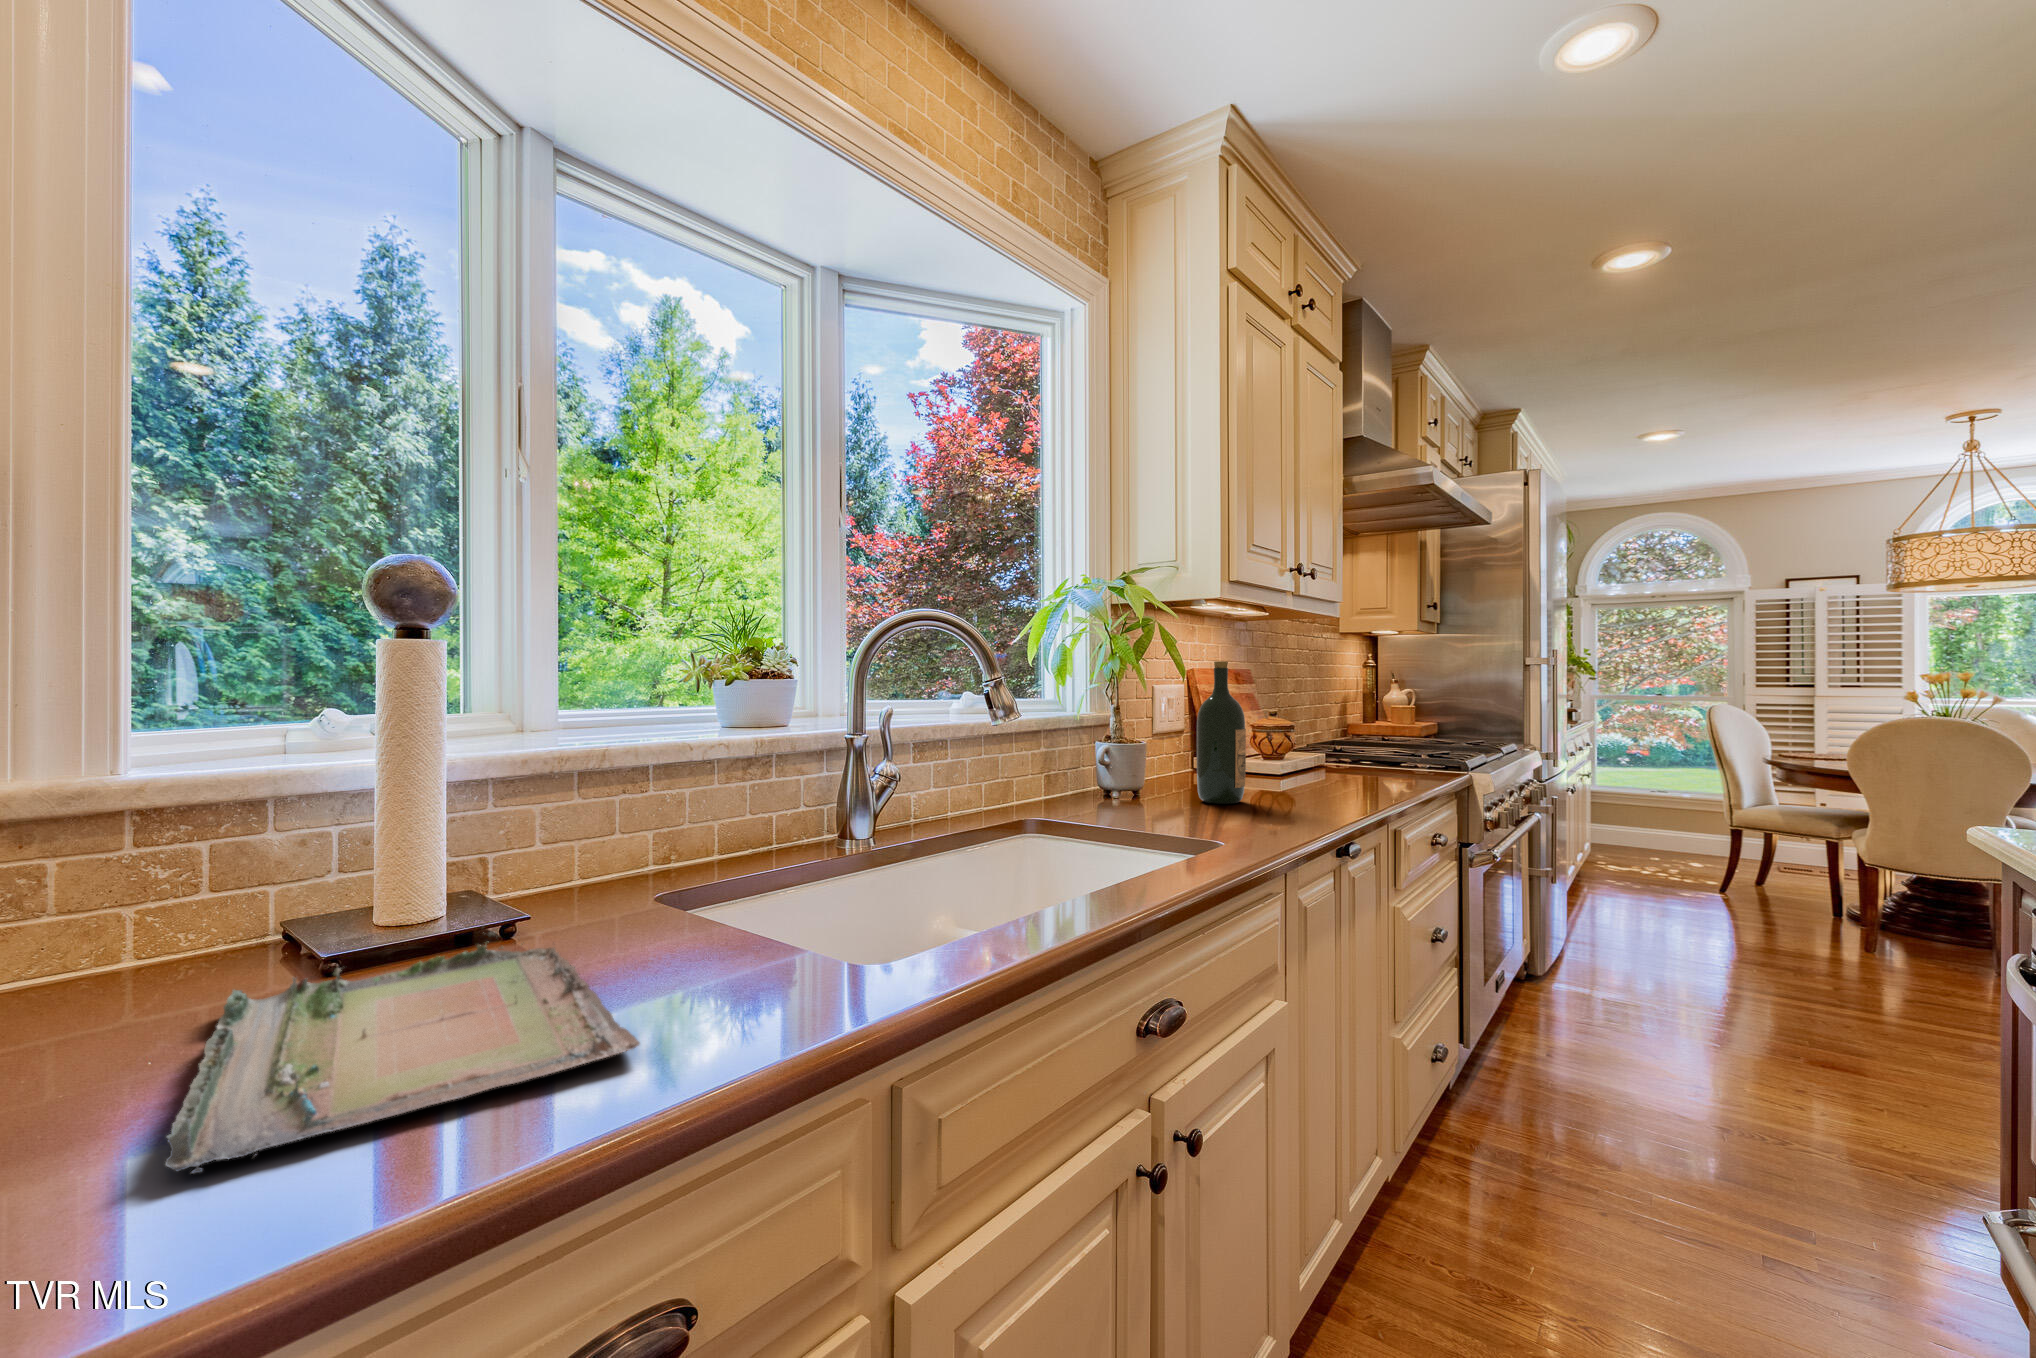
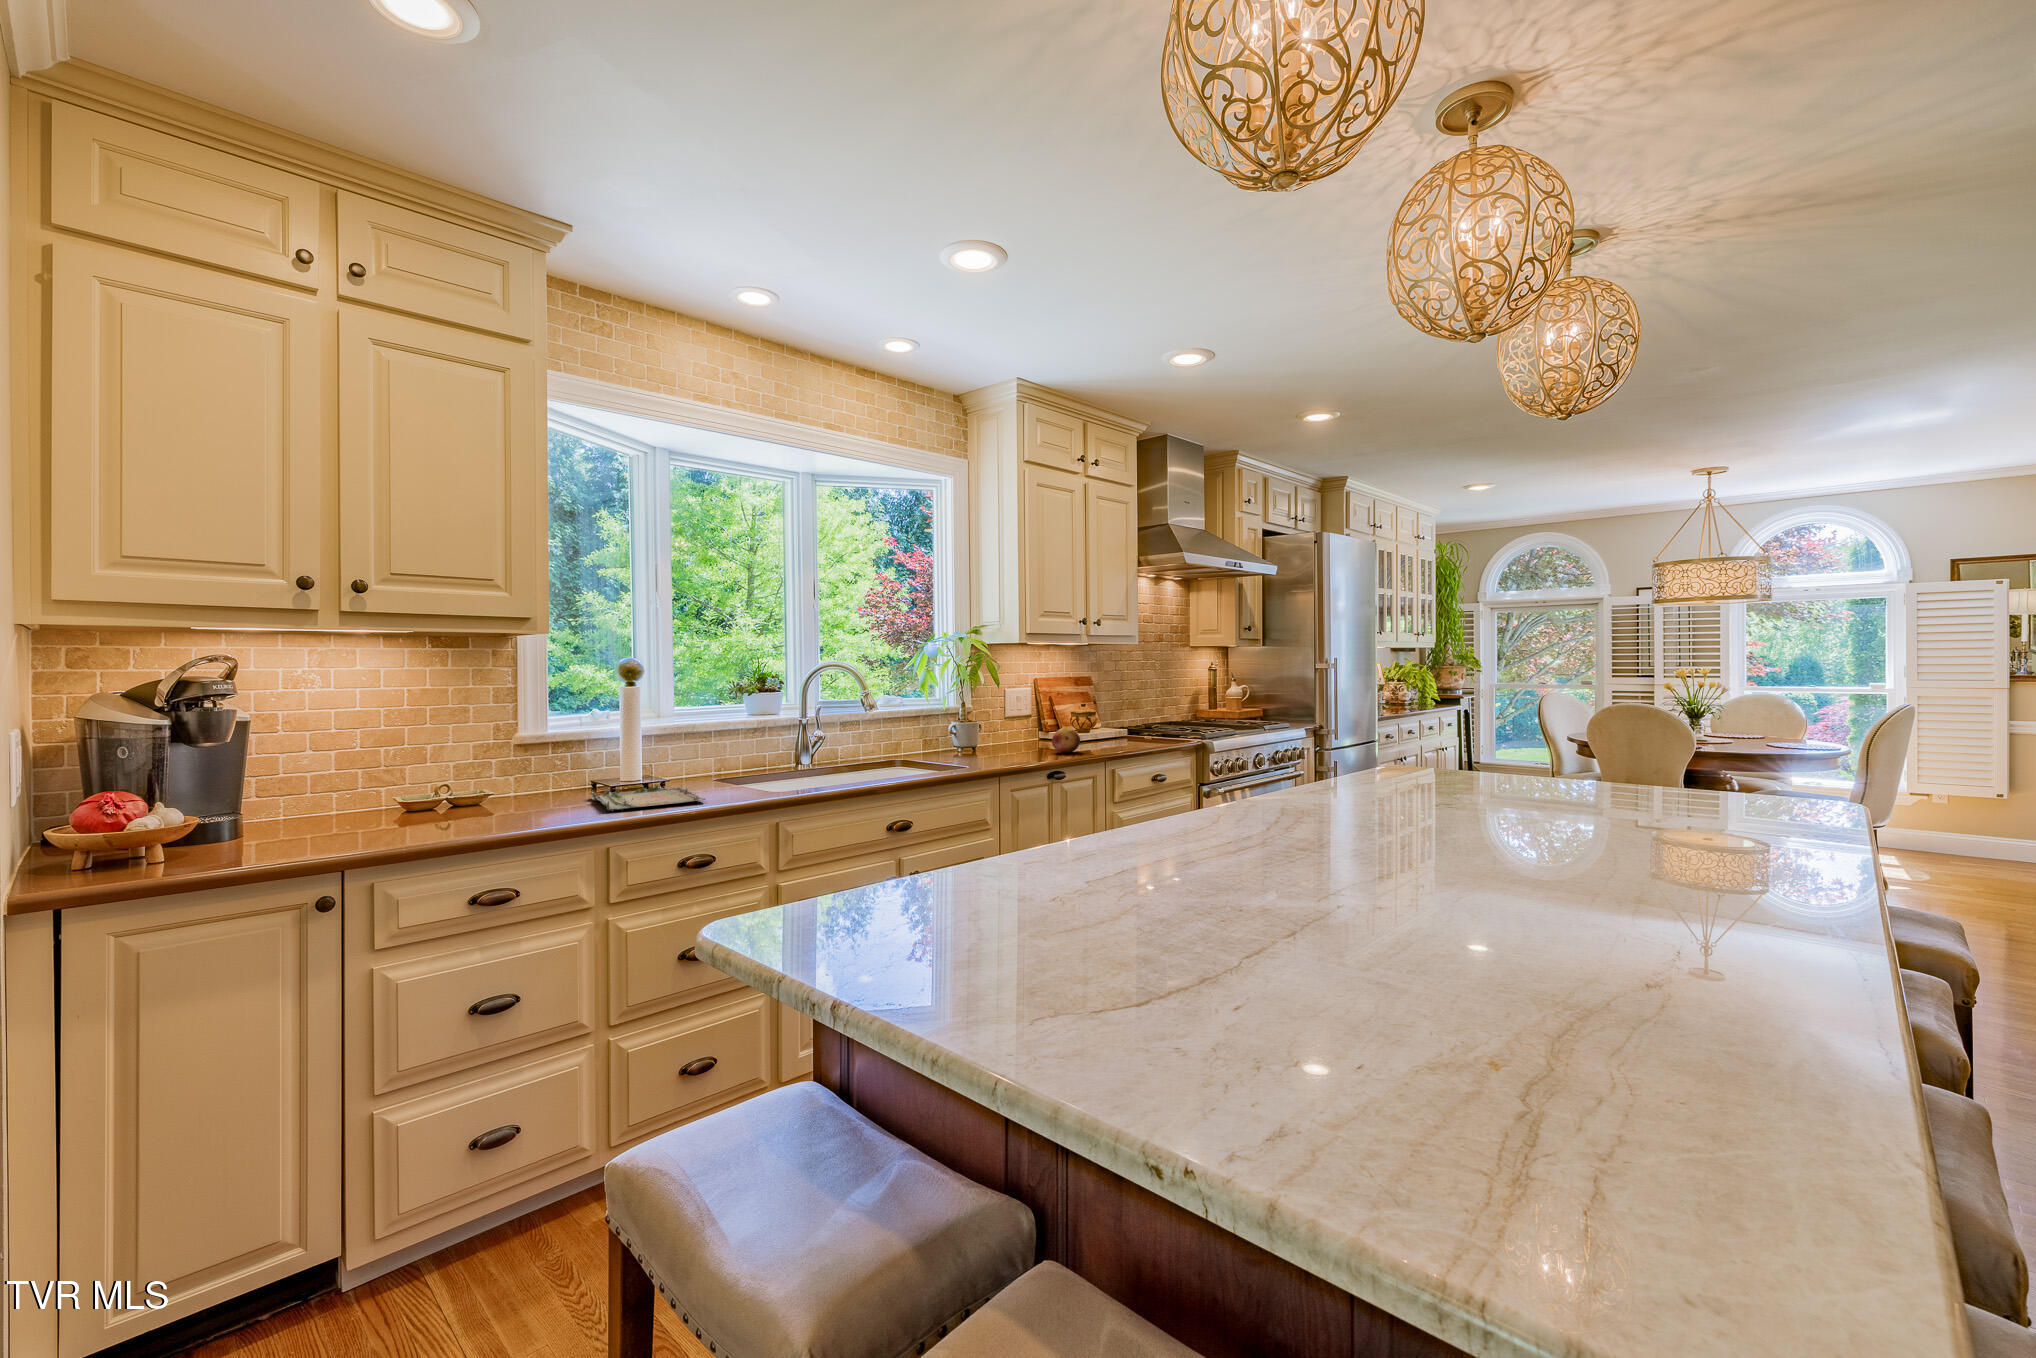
wine bottle: present [1197,661,1246,804] -> none [996,678,1021,754]
fruit: none [1299,753,1351,800] -> present [1052,728,1080,753]

